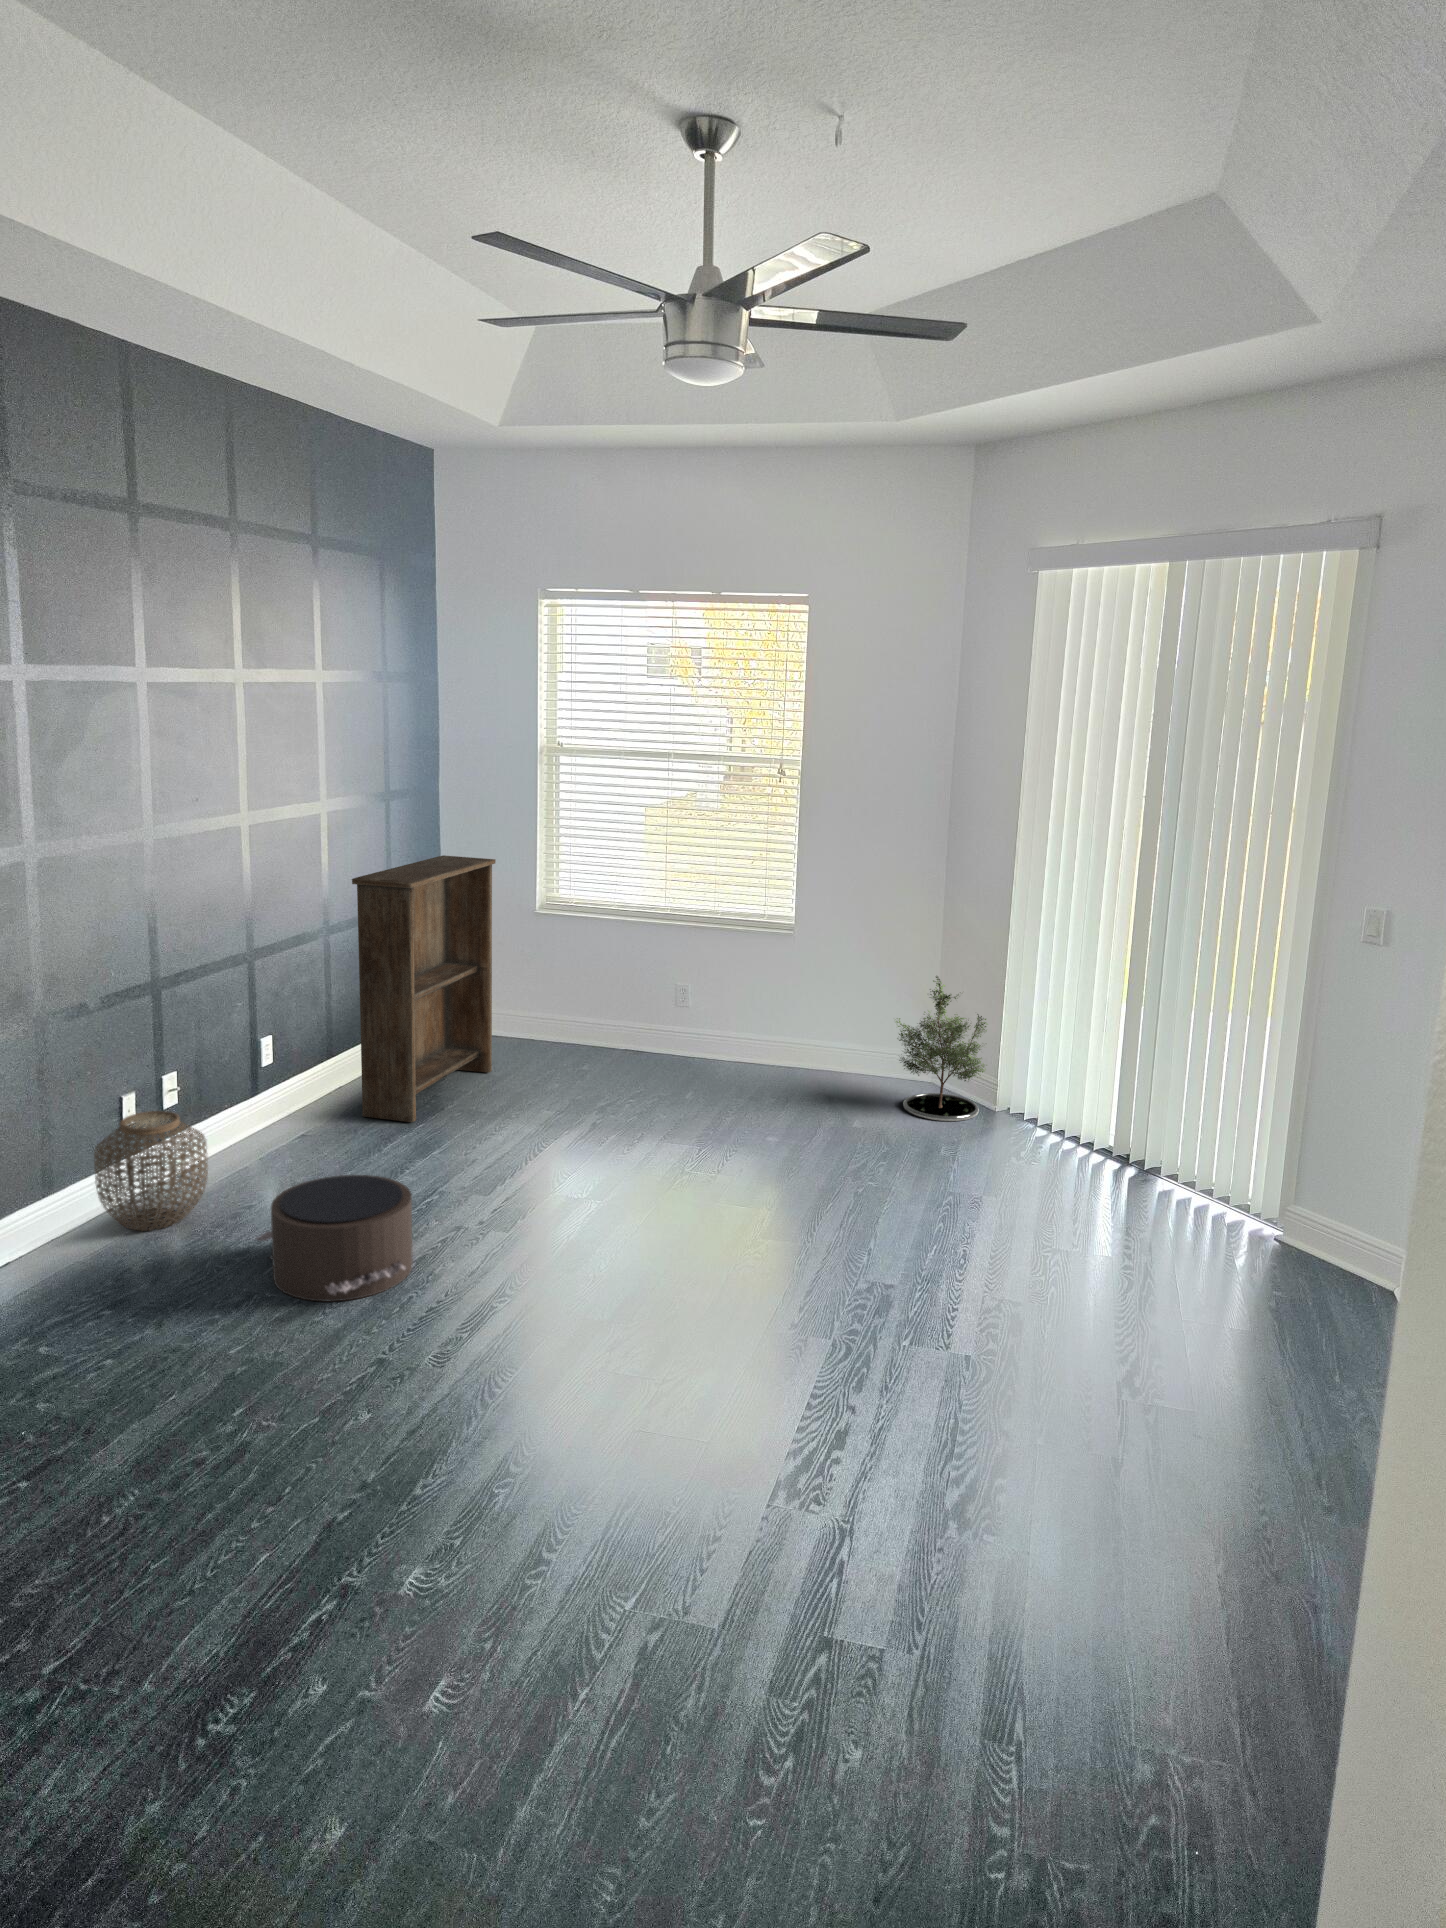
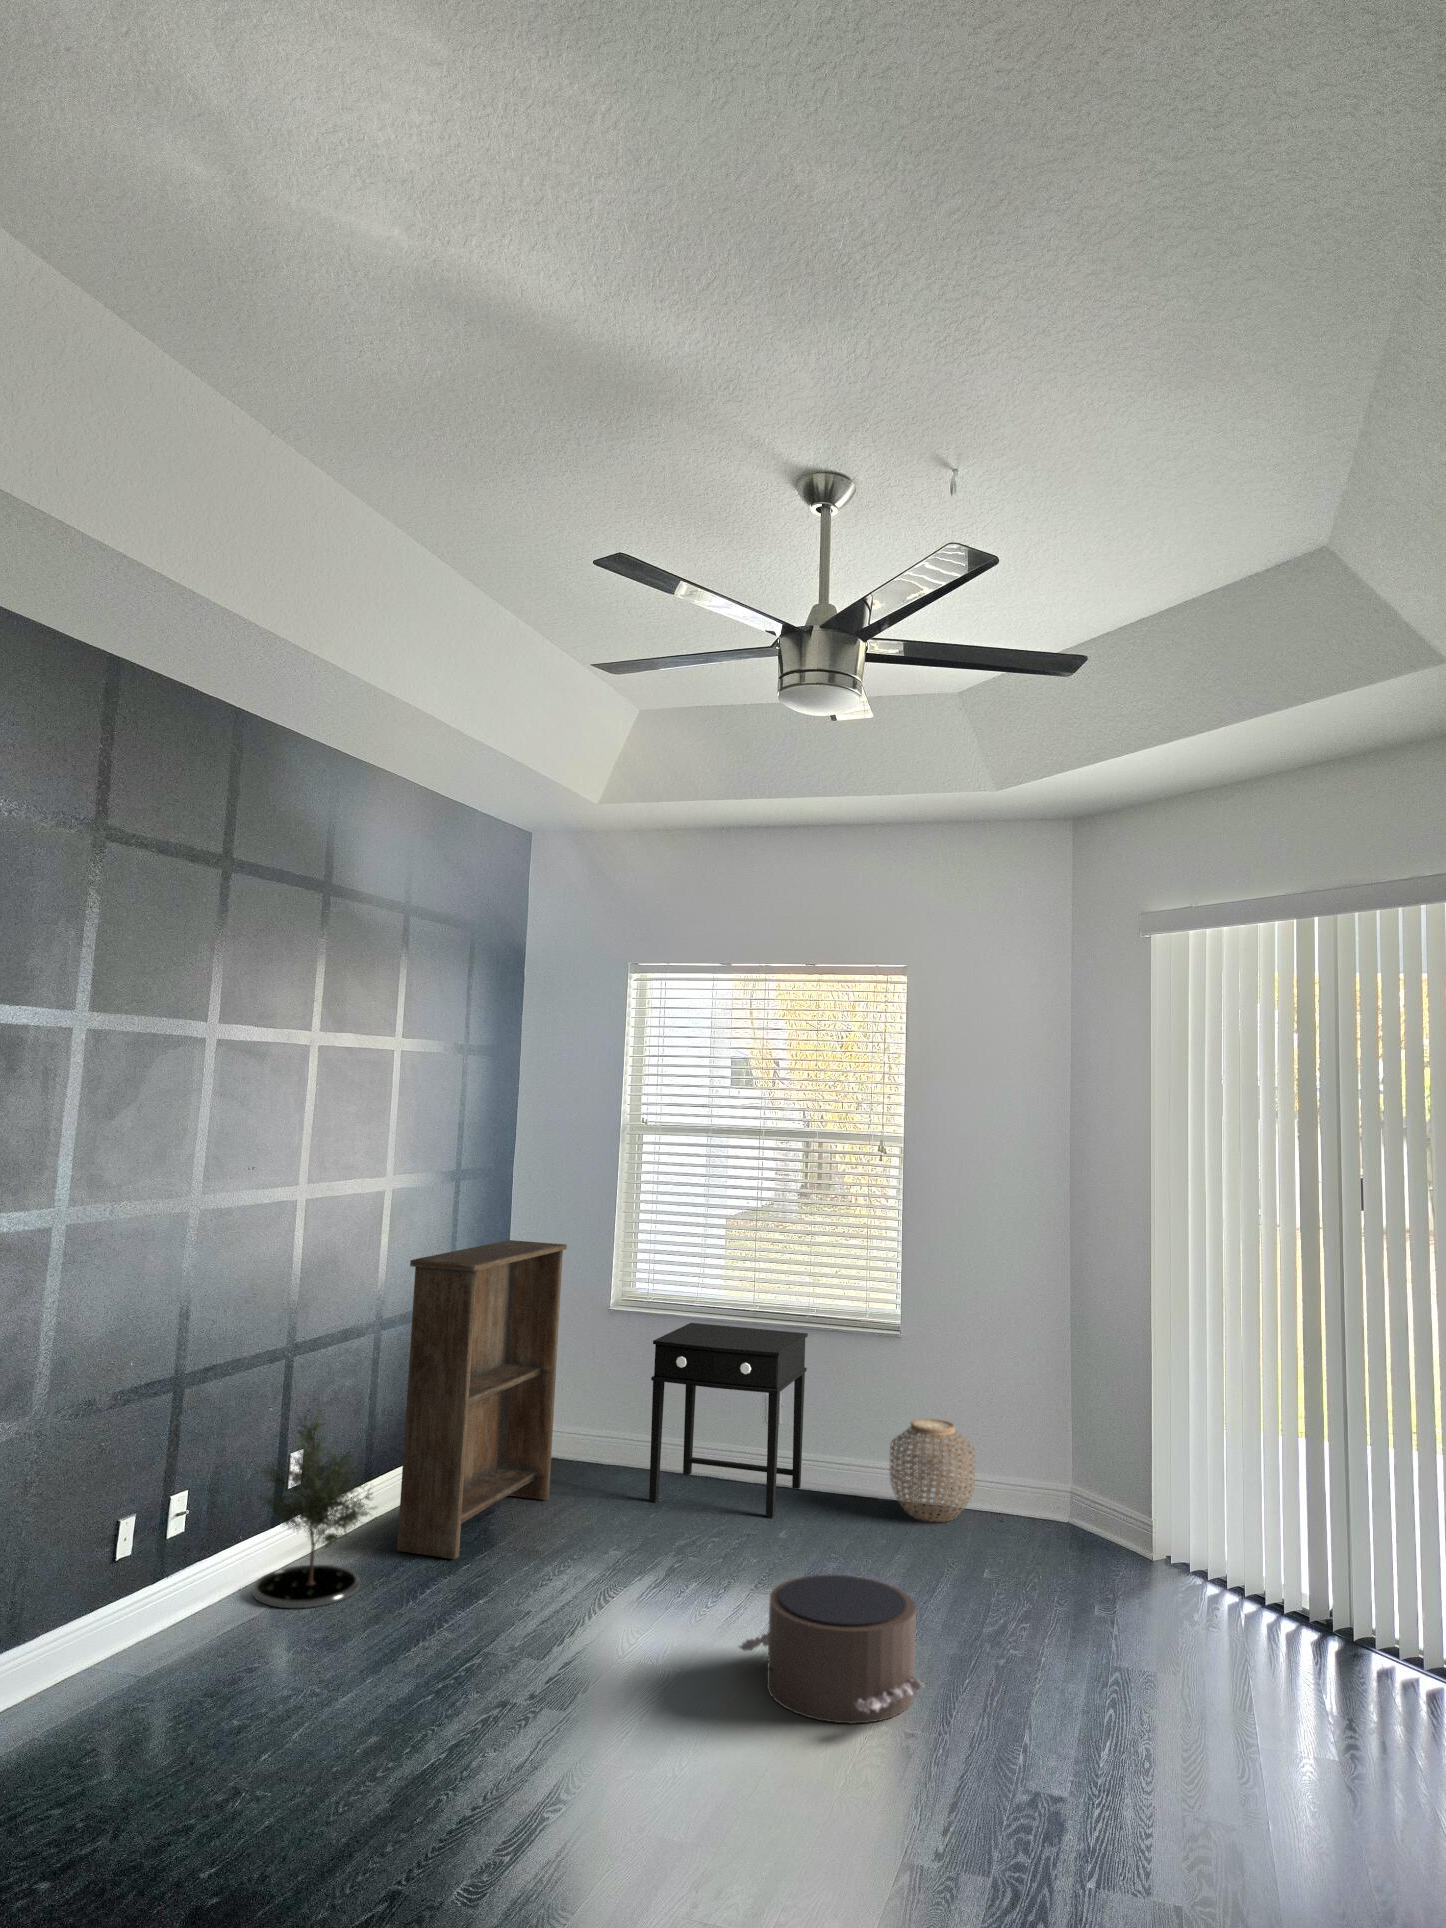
side table: none [577,924,716,1084] -> present [649,1323,808,1518]
potted tree: present [896,976,988,1121] -> present [252,1410,372,1608]
woven basket: present [94,1111,208,1231] -> present [890,1419,975,1522]
pouf: present [256,1175,413,1302] -> present [739,1575,921,1724]

